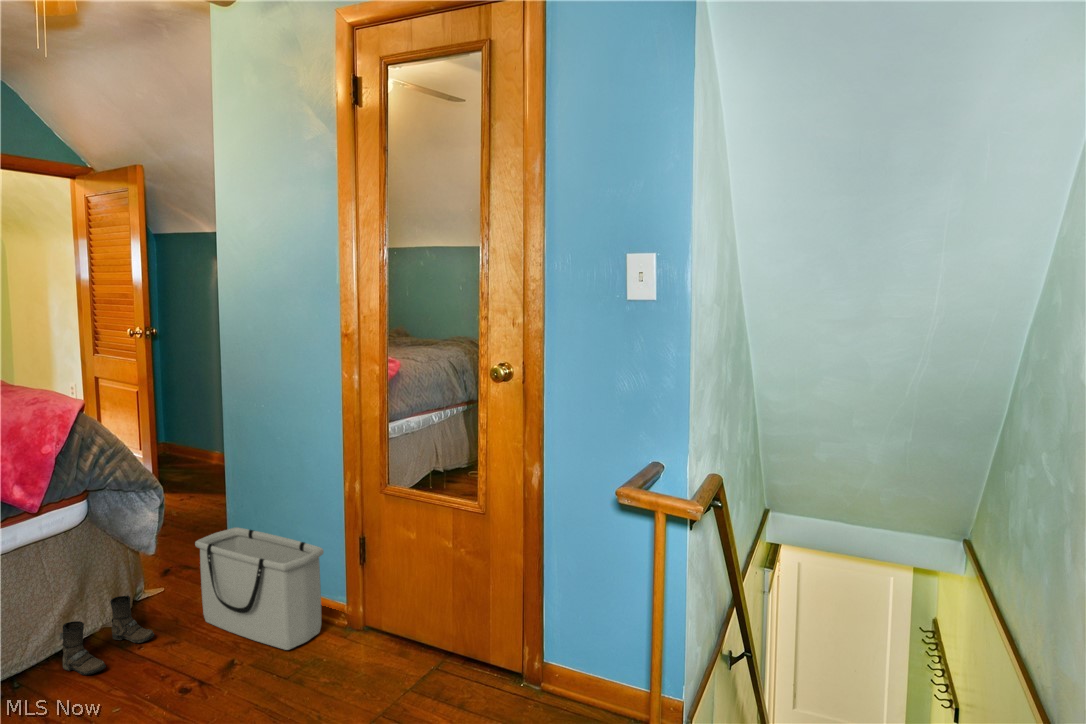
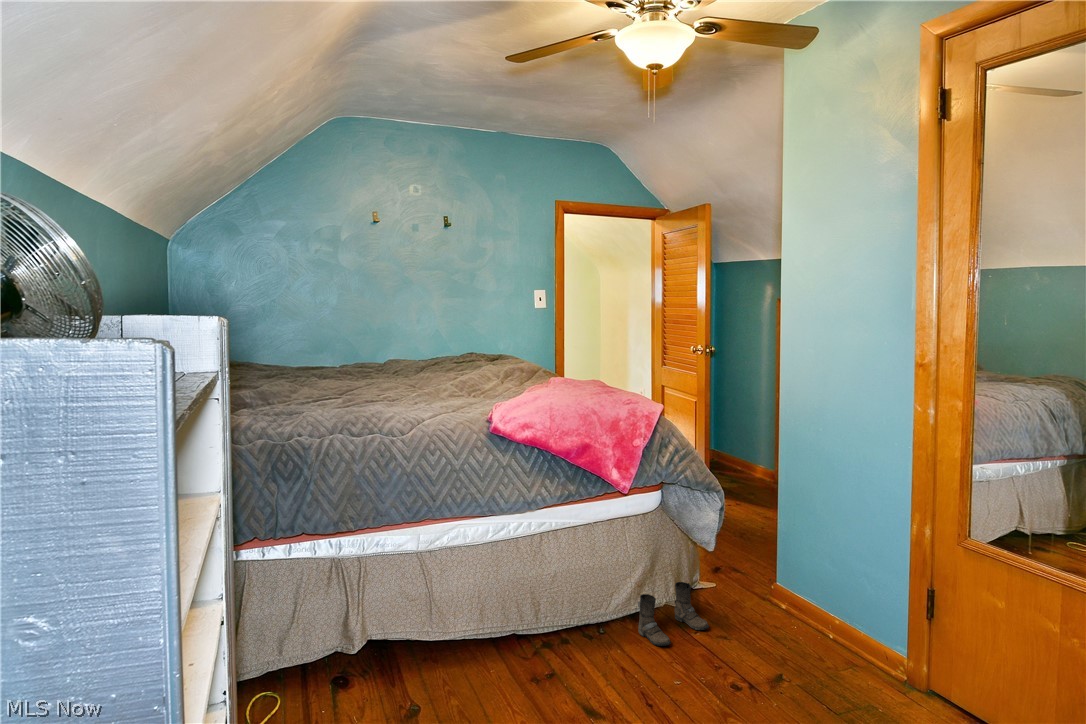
storage bin: present [195,528,324,650] -> none [748,542,883,688]

